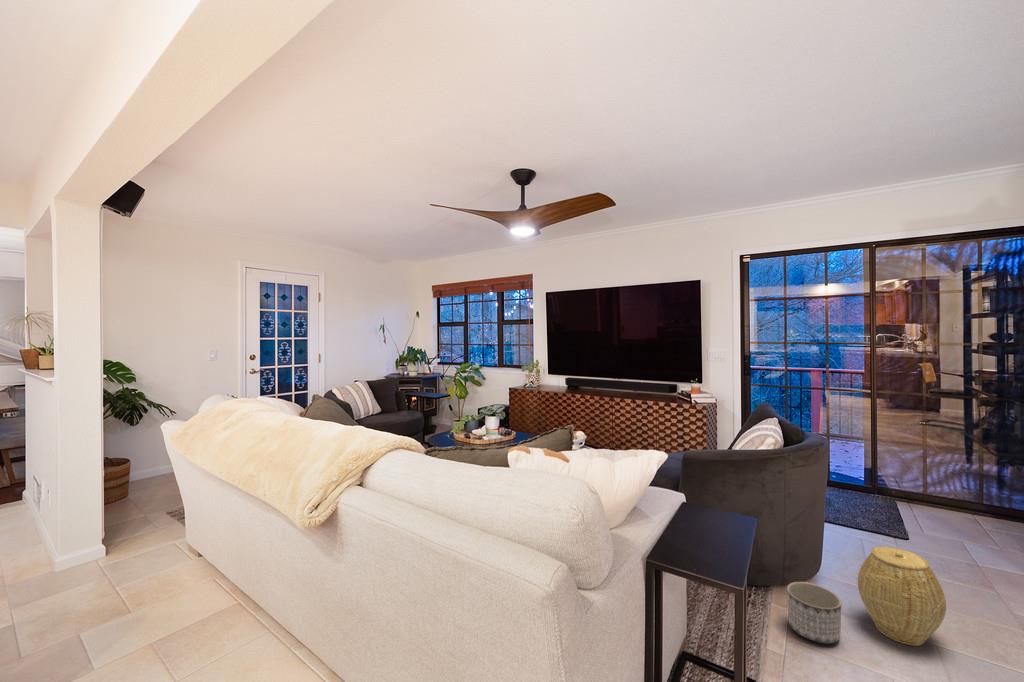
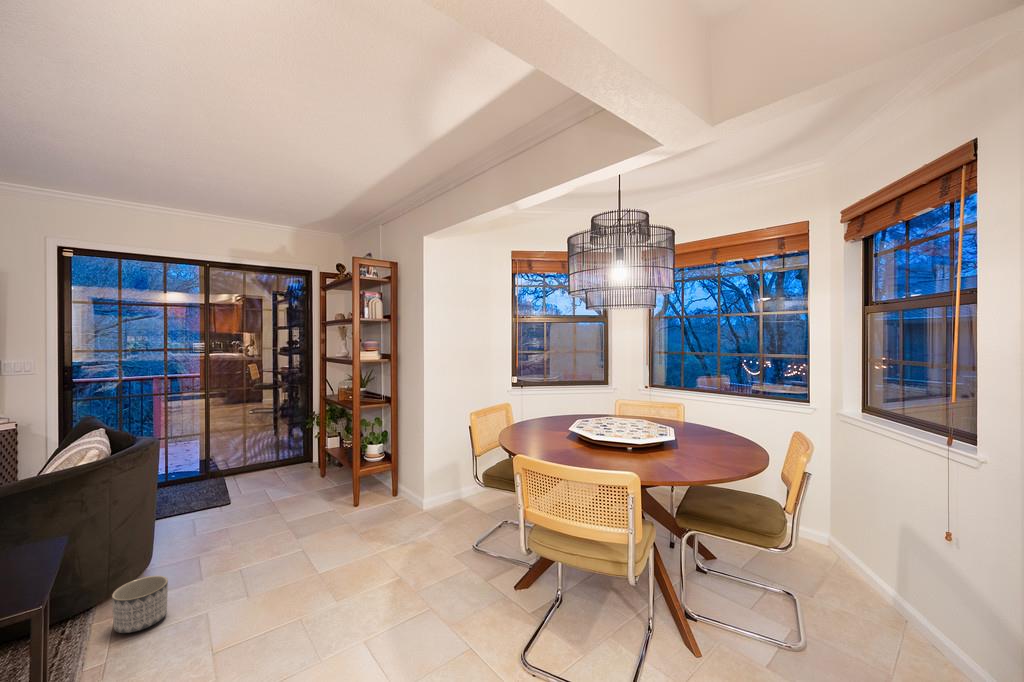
woven basket: present [858,547,946,646] -> none [185,513,248,589]

